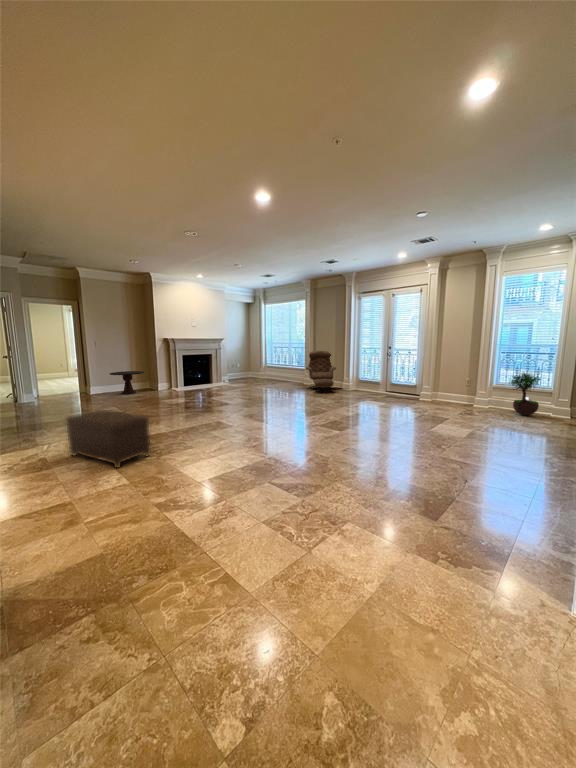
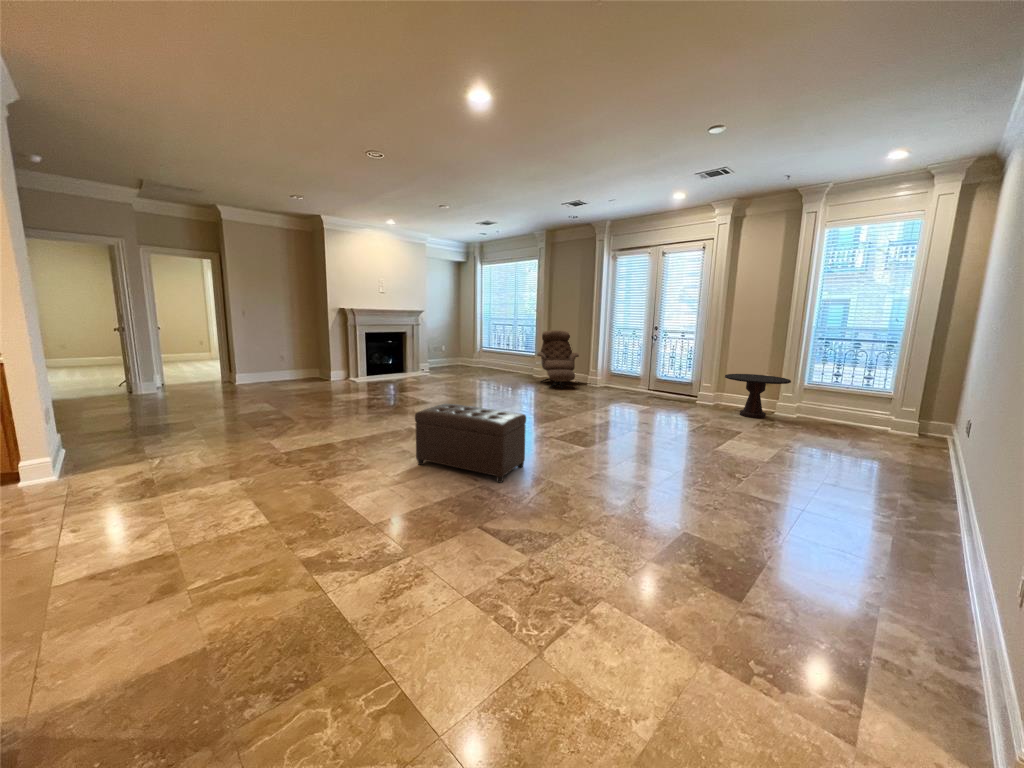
side table: present [110,371,144,394] -> present [725,374,791,418]
potted tree: present [509,373,539,415] -> none [824,361,875,429]
ottoman: present [66,410,150,467] -> present [415,404,526,483]

